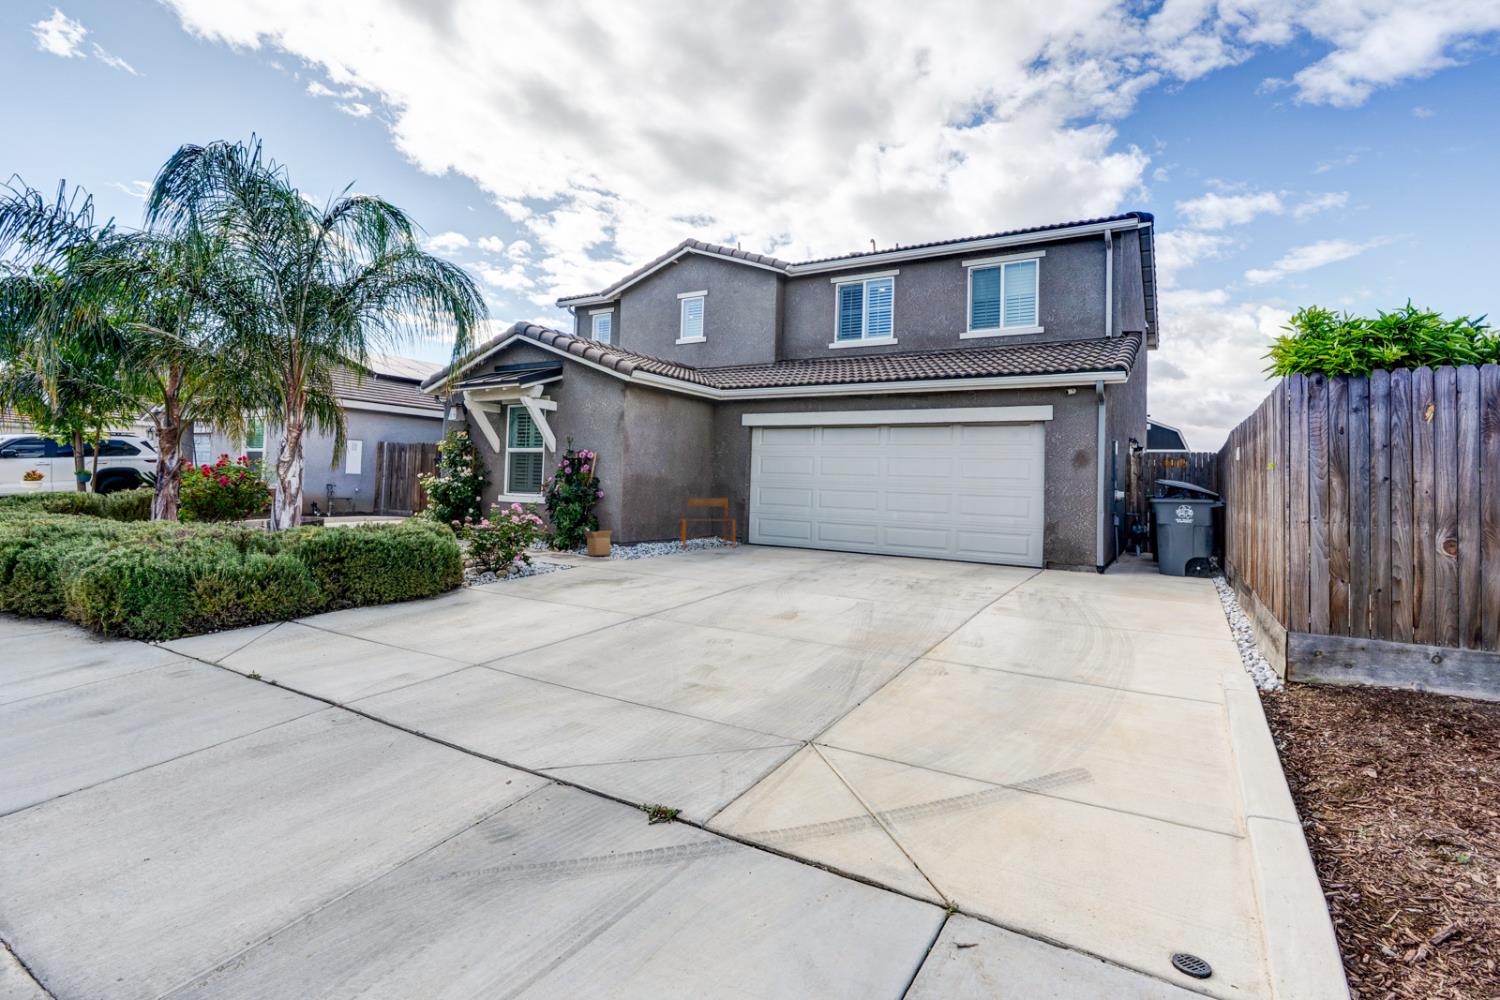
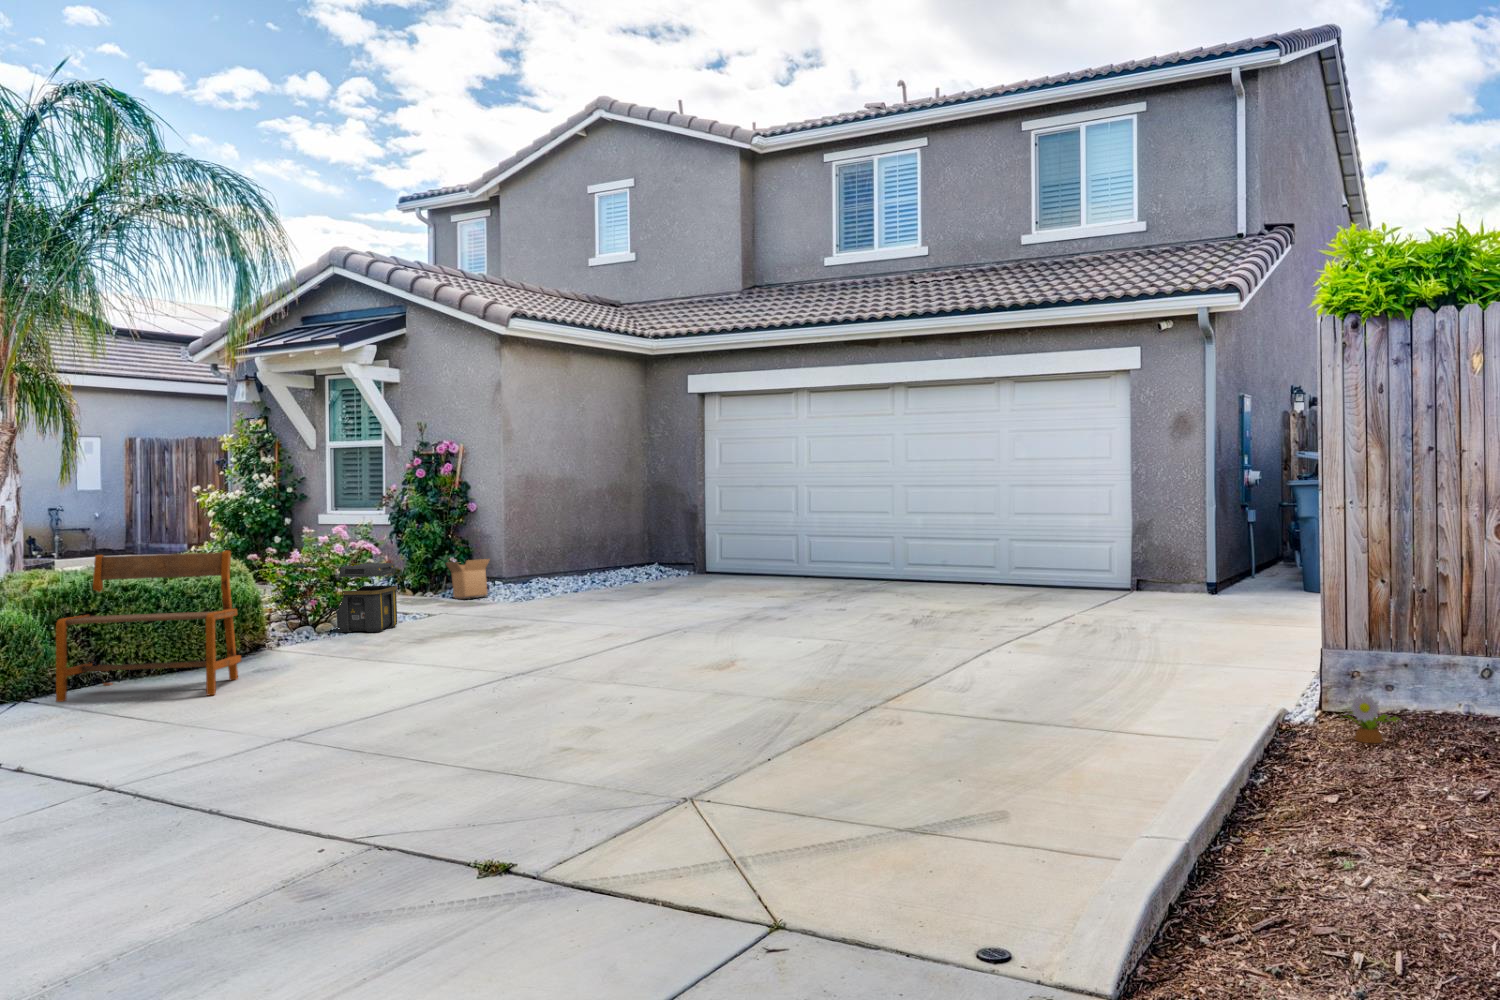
bench: present [679,498,736,548] -> present [56,551,241,702]
toolbox: none [512,530,555,578] -> present [337,563,397,632]
decorative plant: none [1310,669,1364,708] -> present [1343,694,1400,743]

